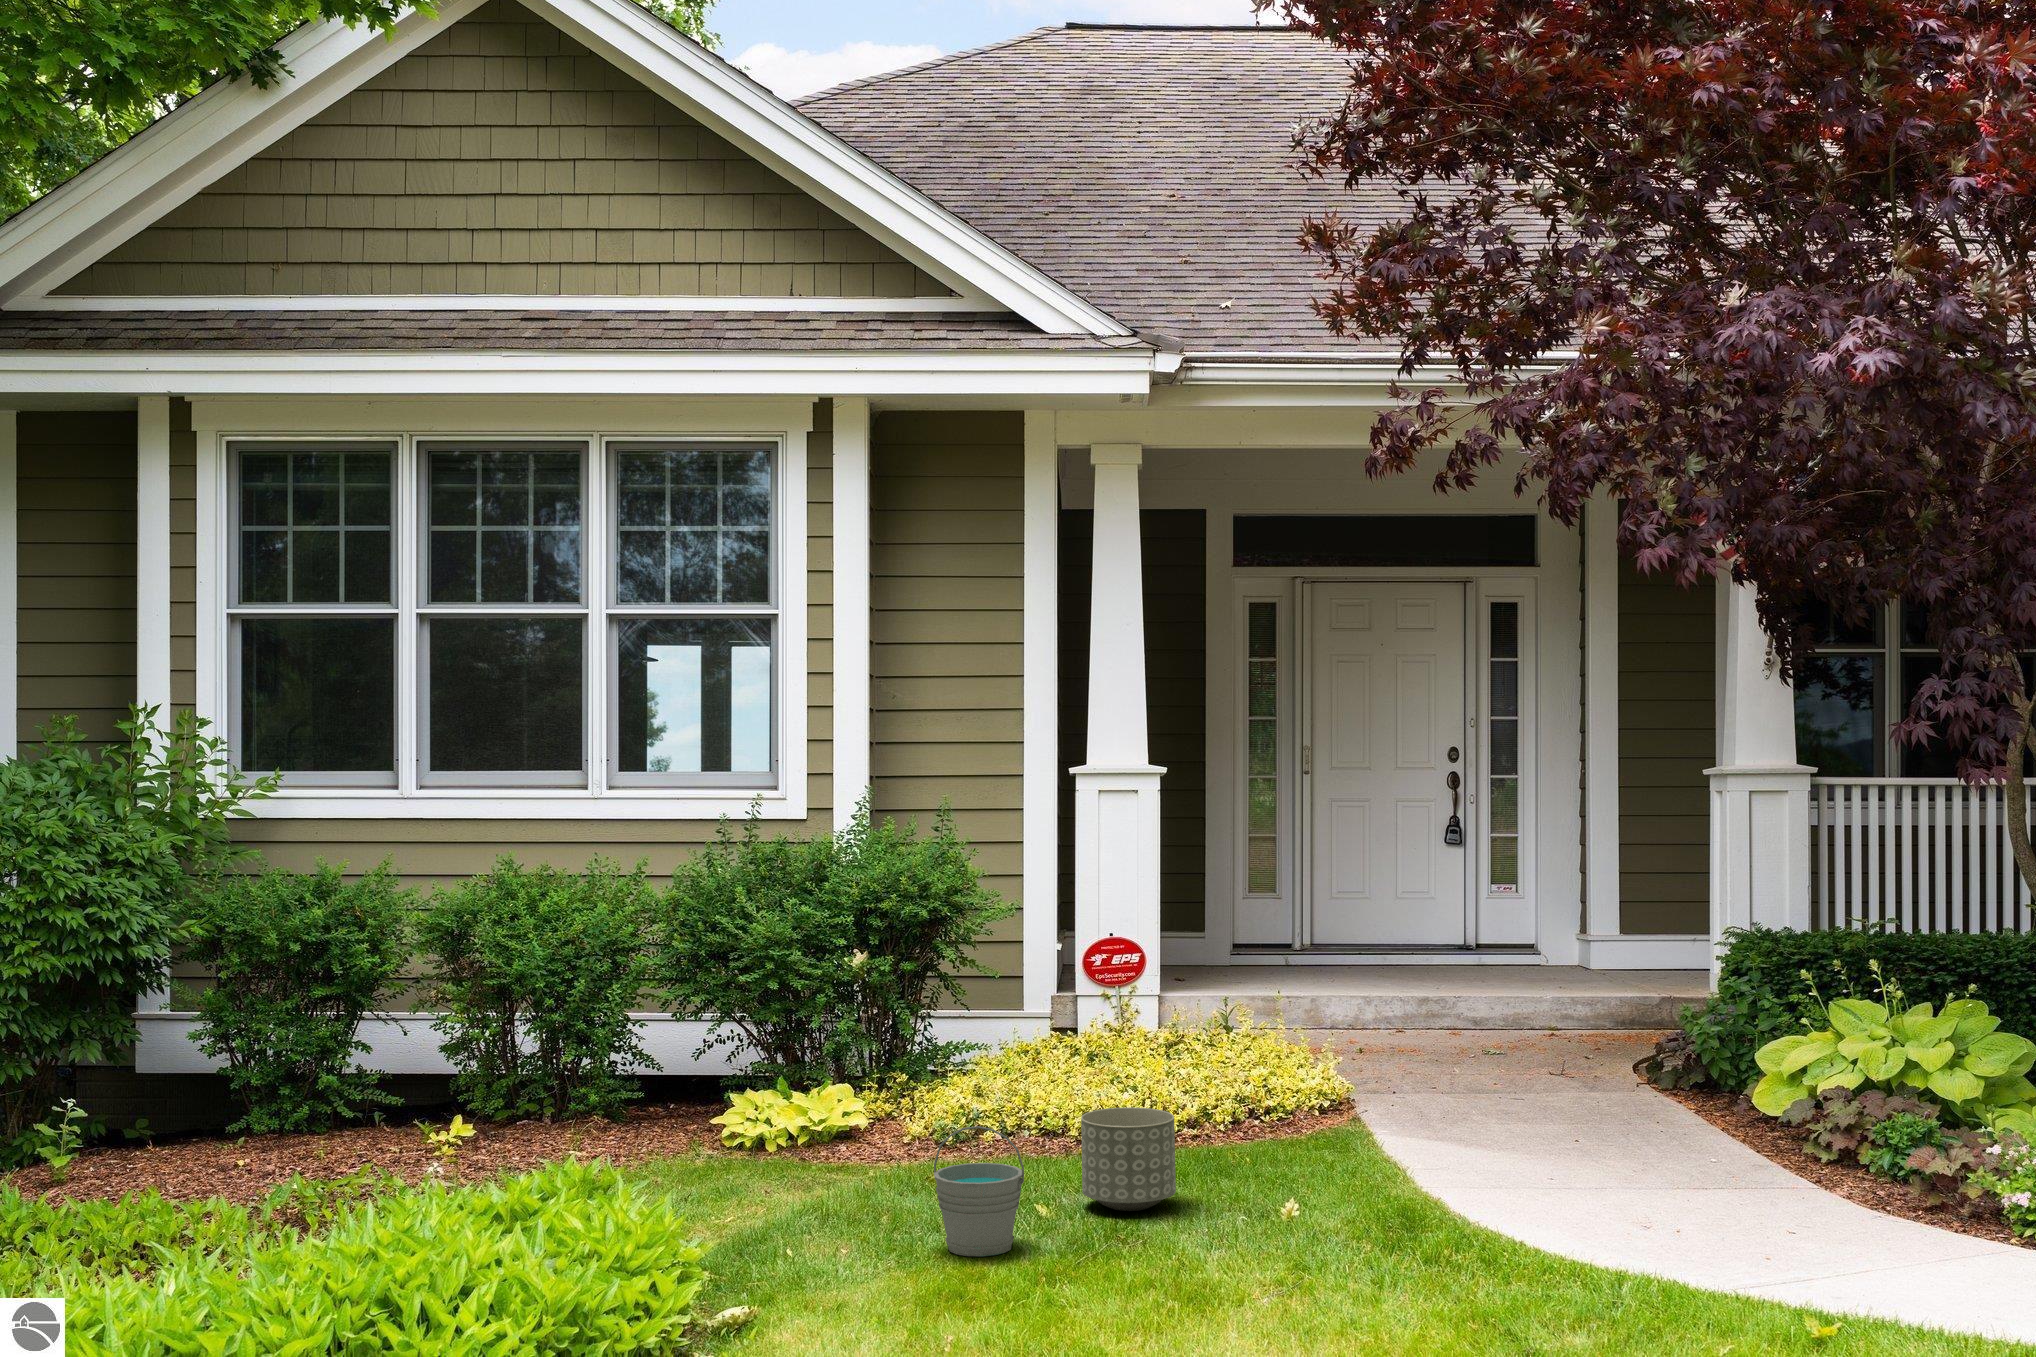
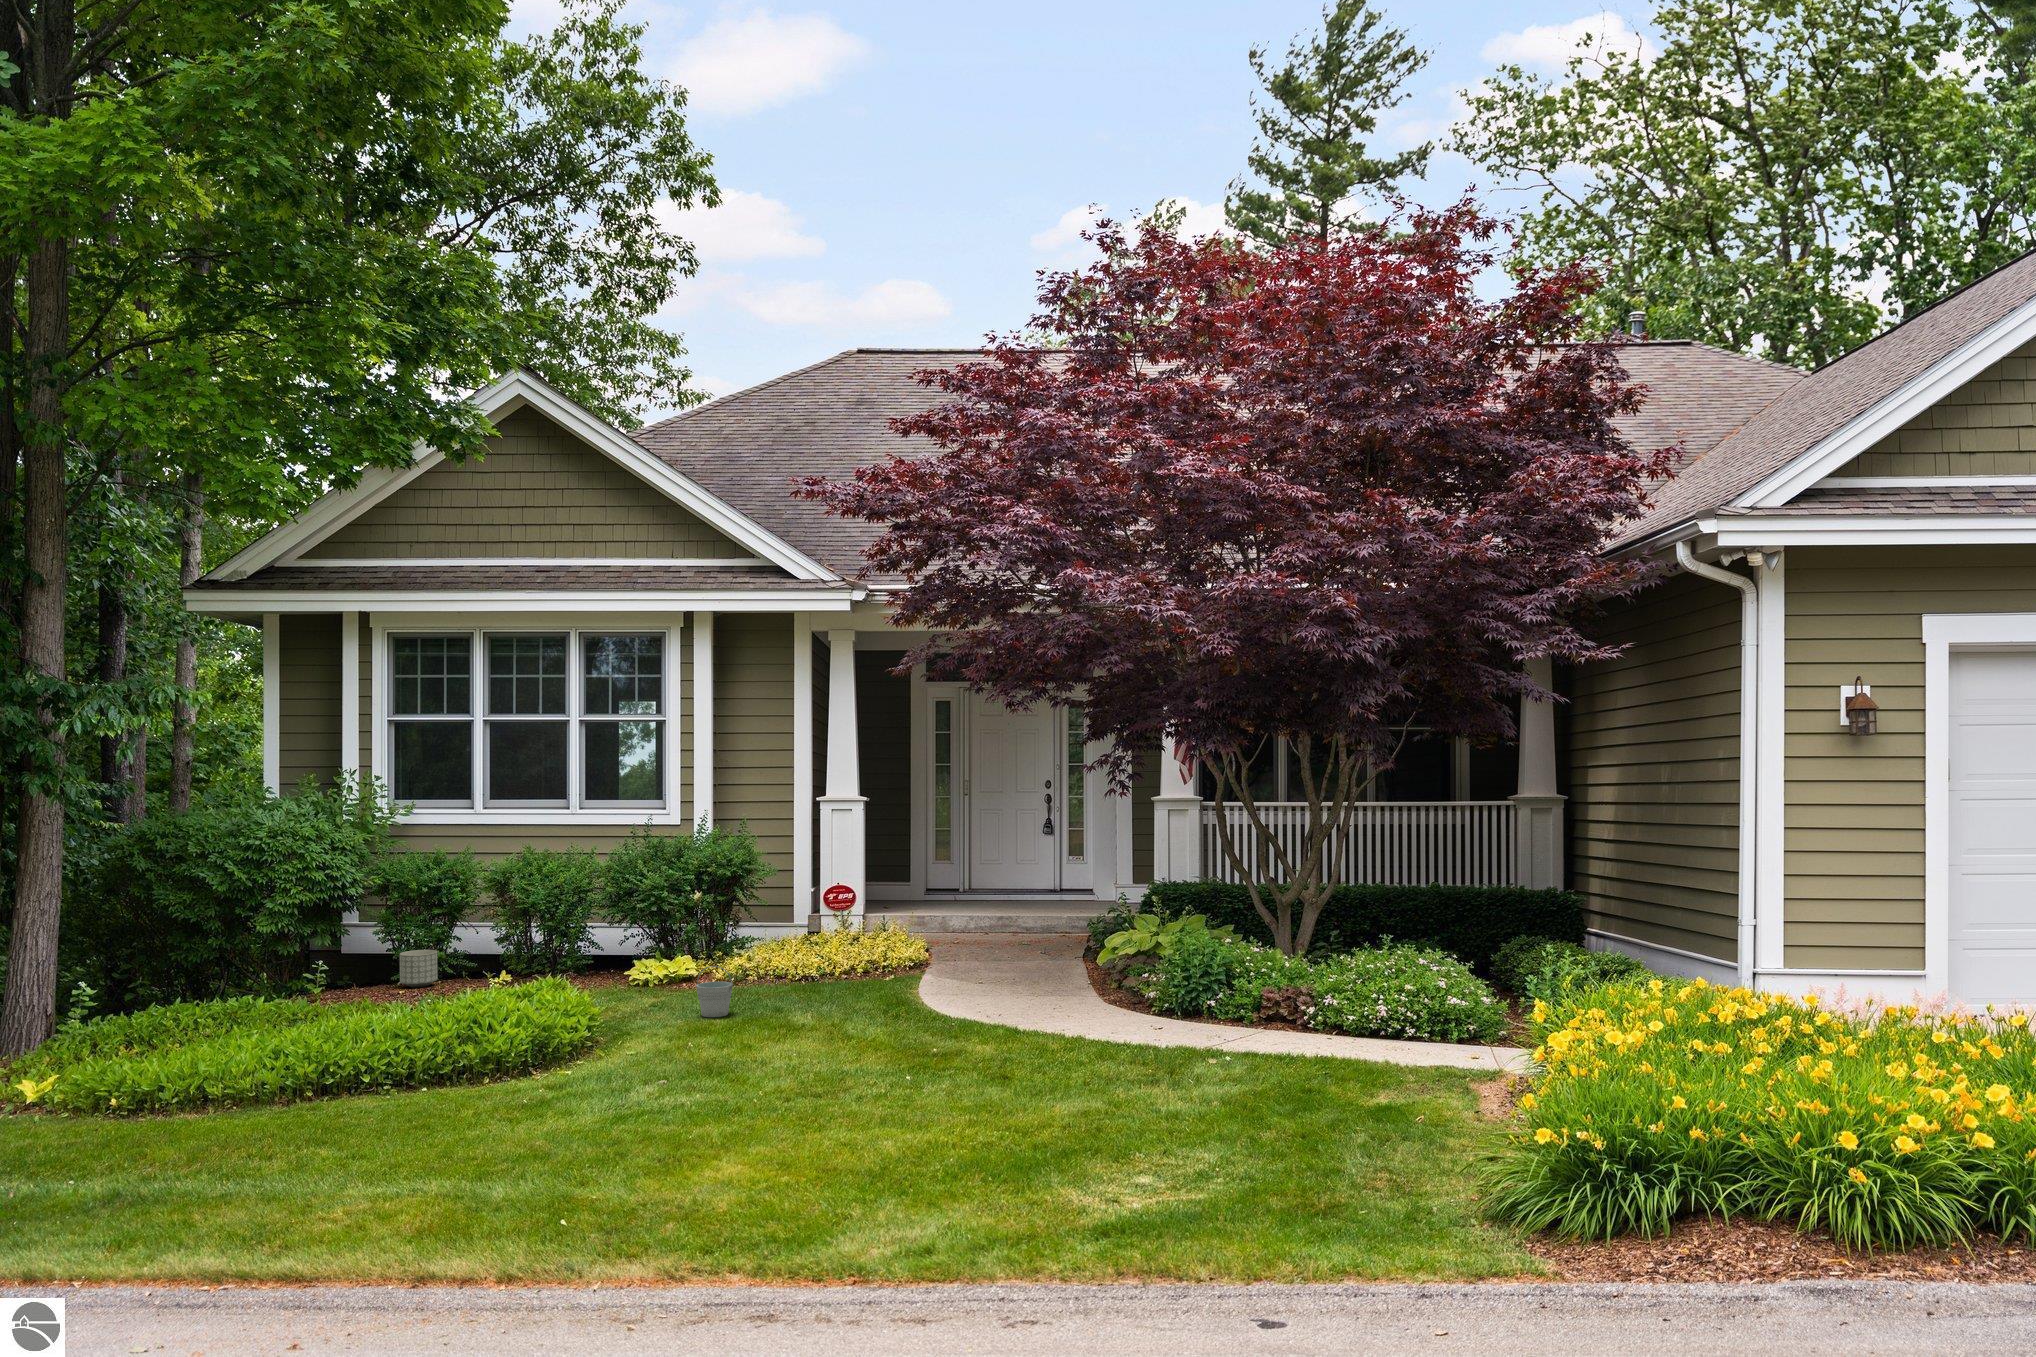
planter: present [1081,1107,1176,1211] -> present [400,950,438,988]

